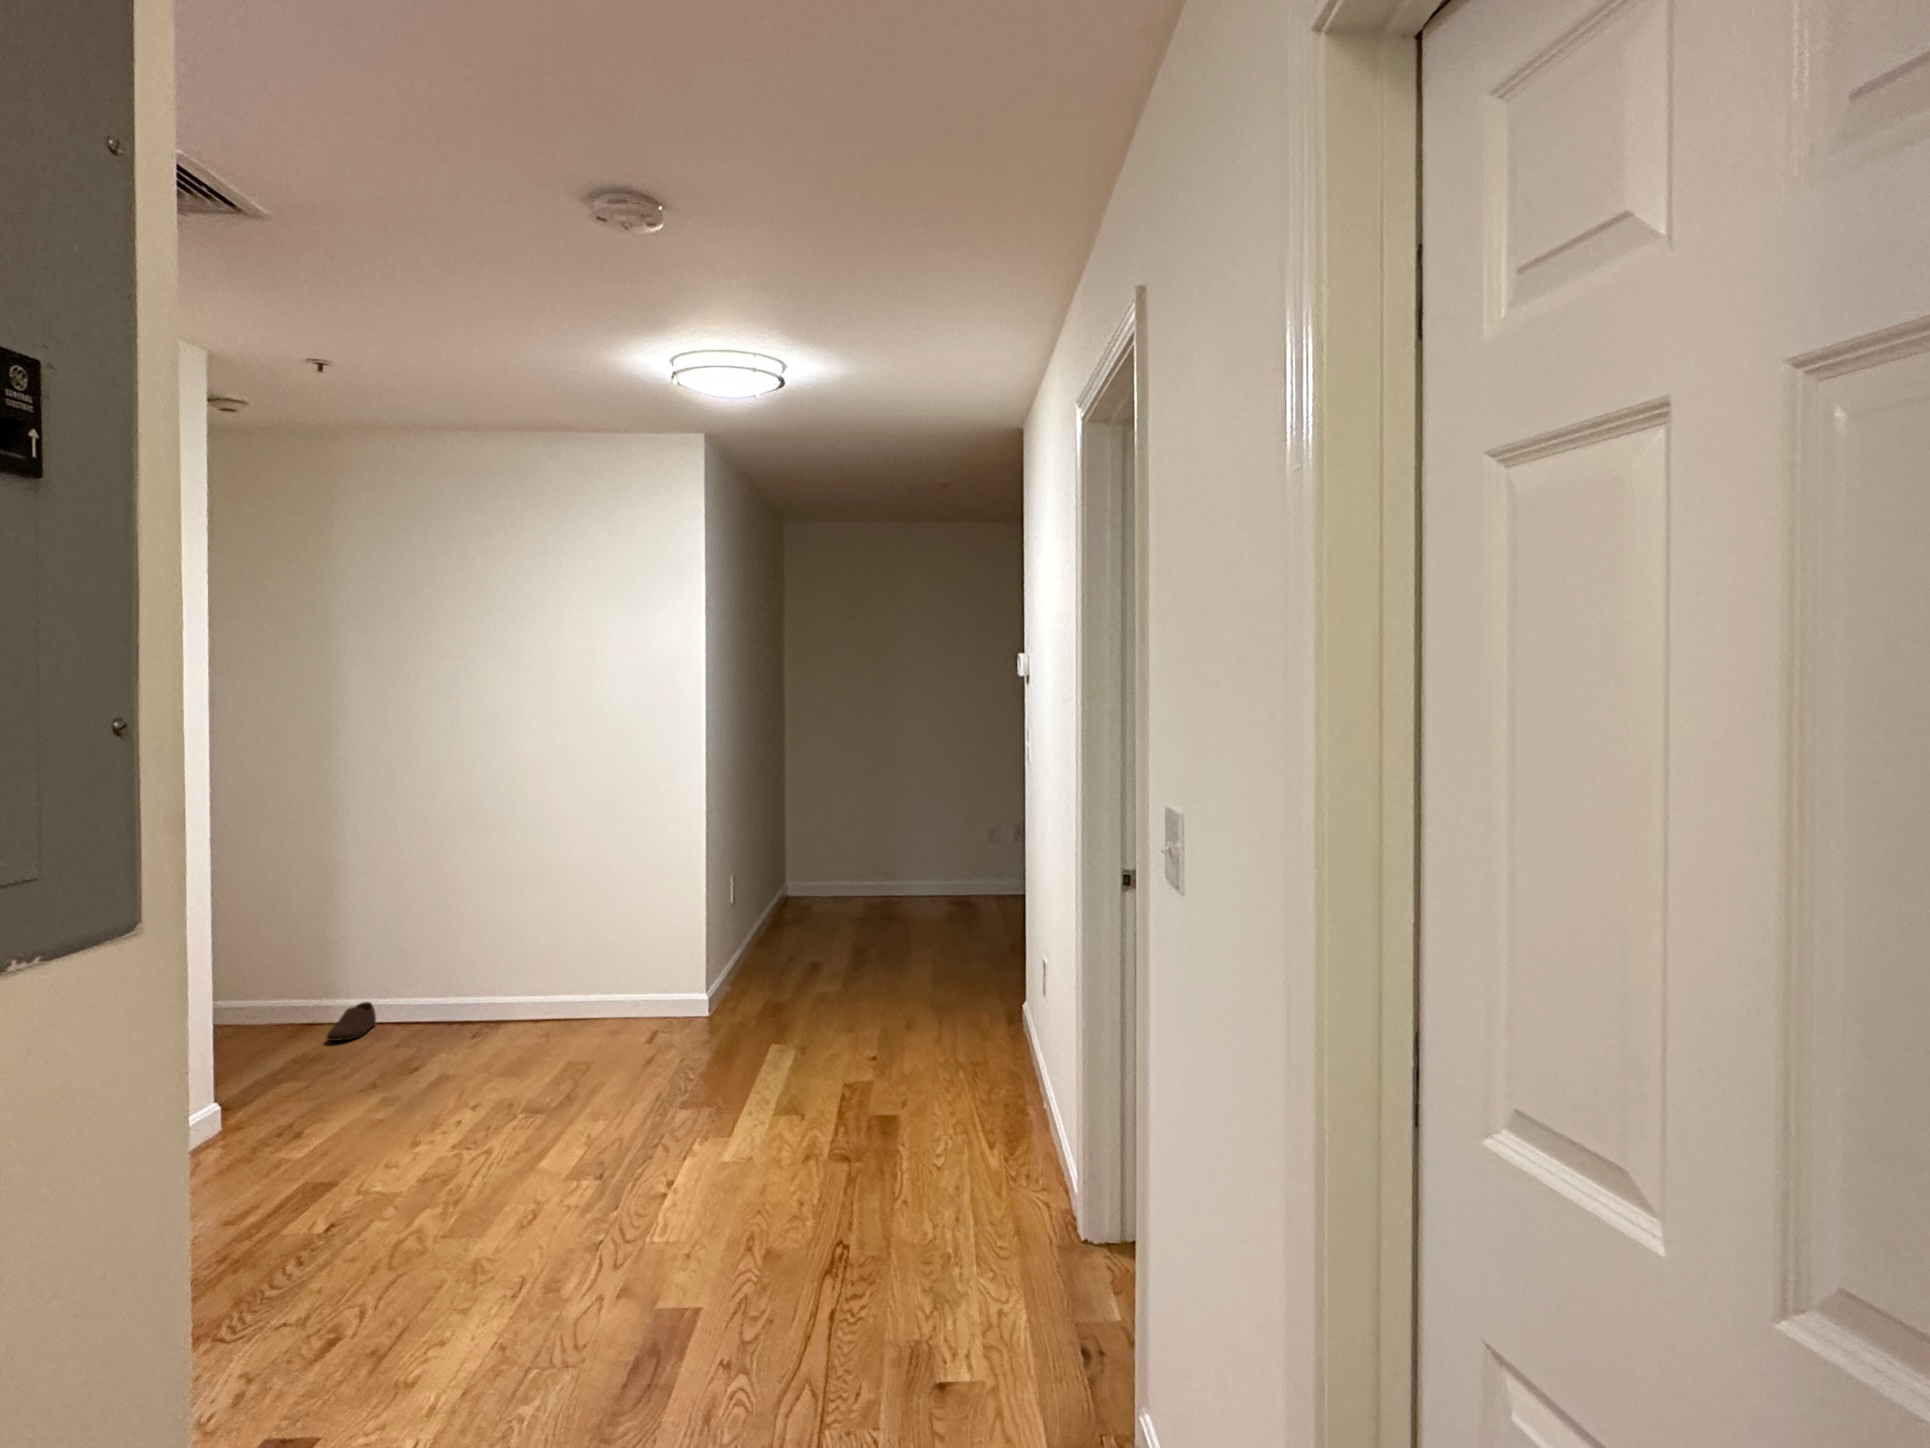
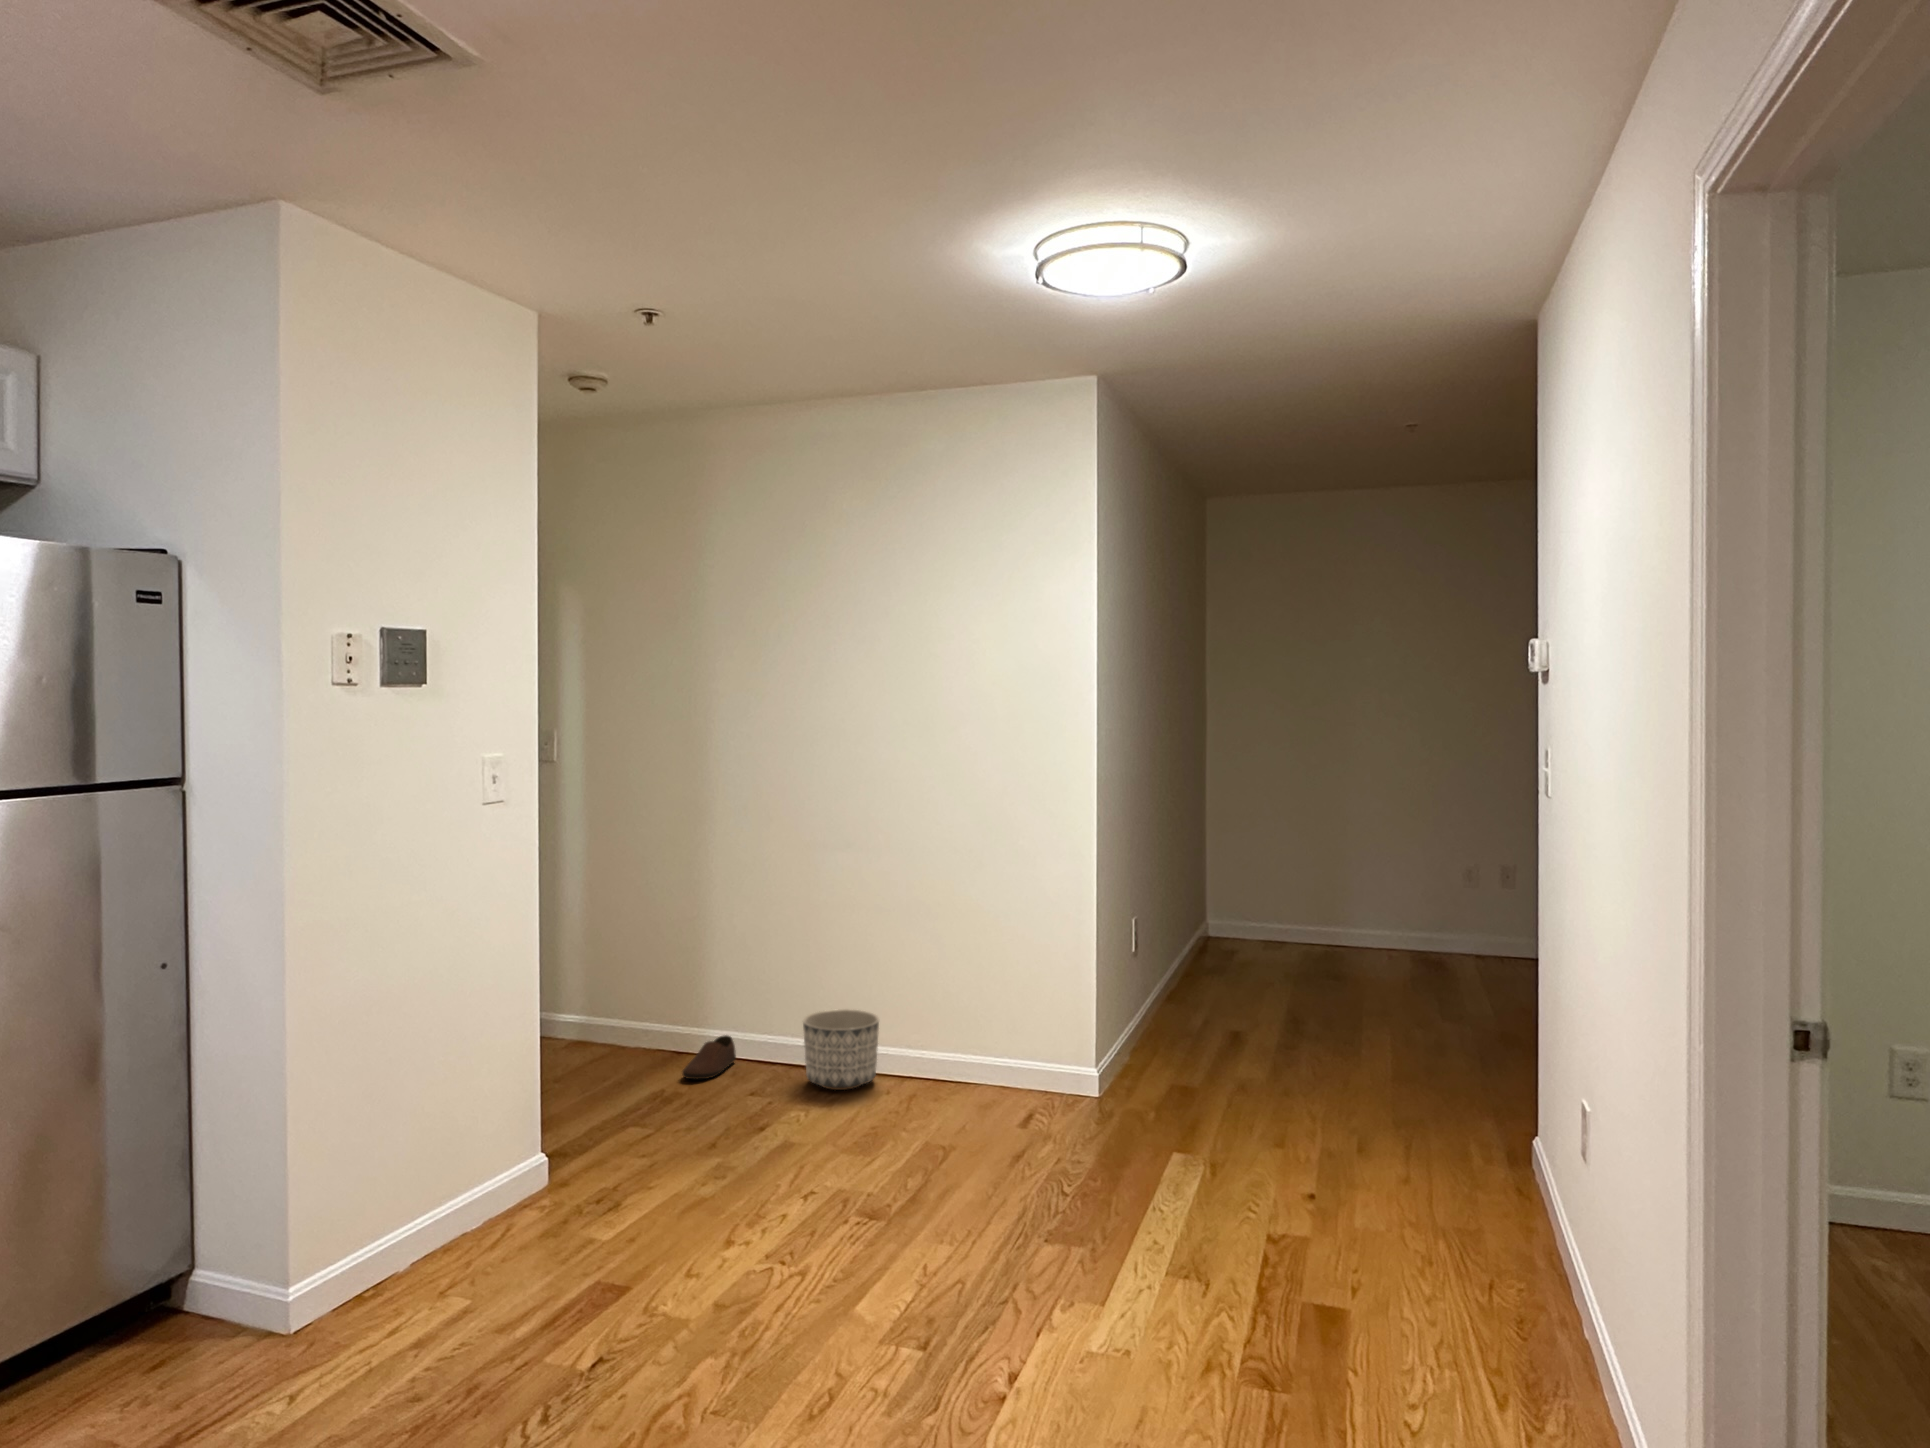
planter: none [447,967,518,1034] -> present [803,1009,879,1090]

